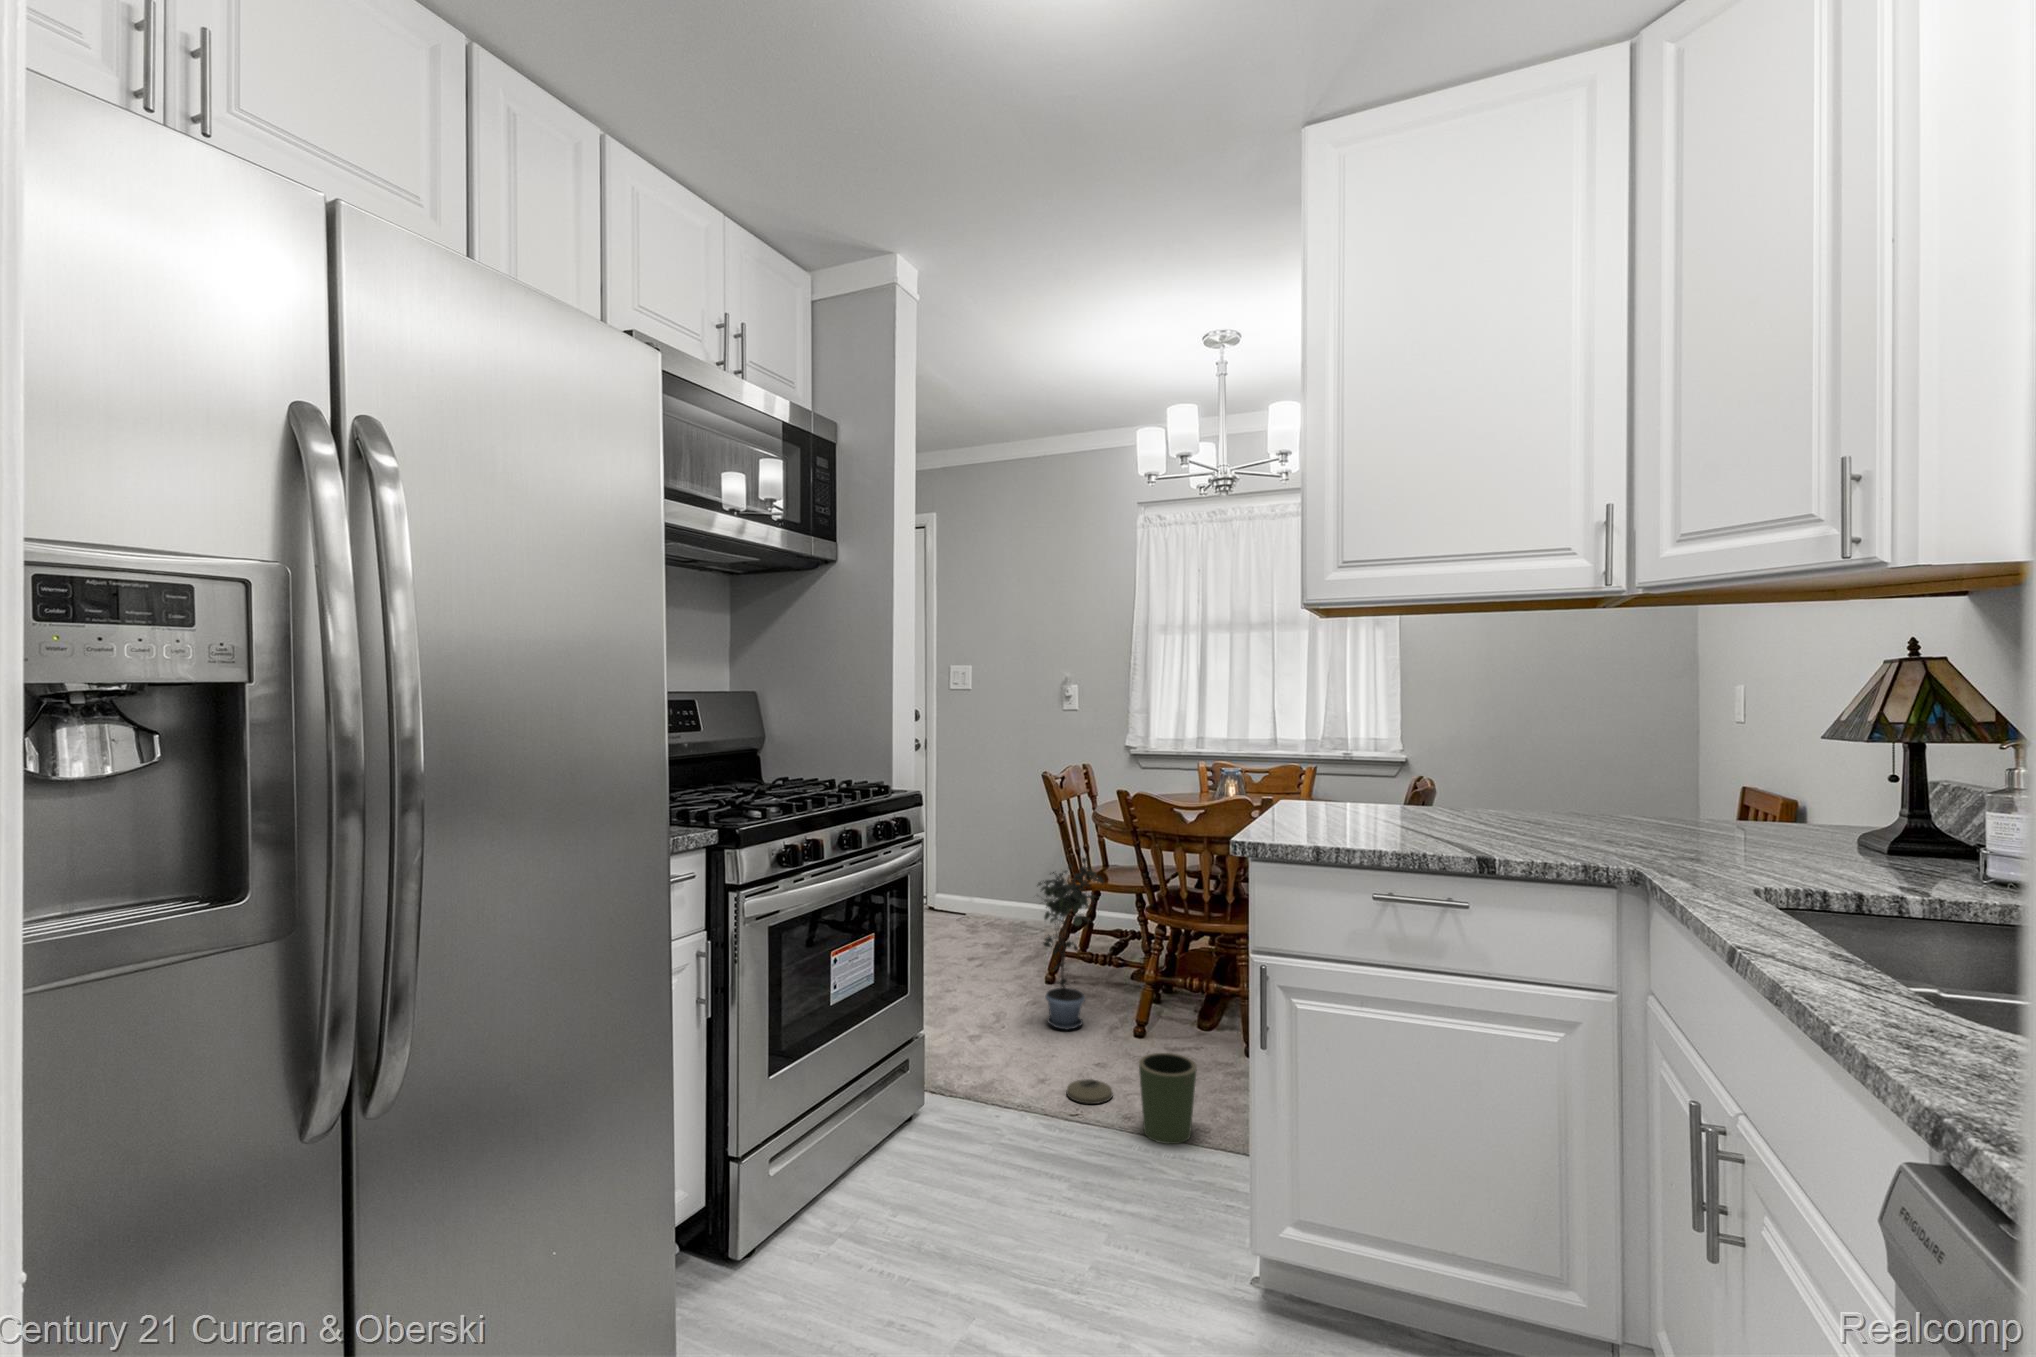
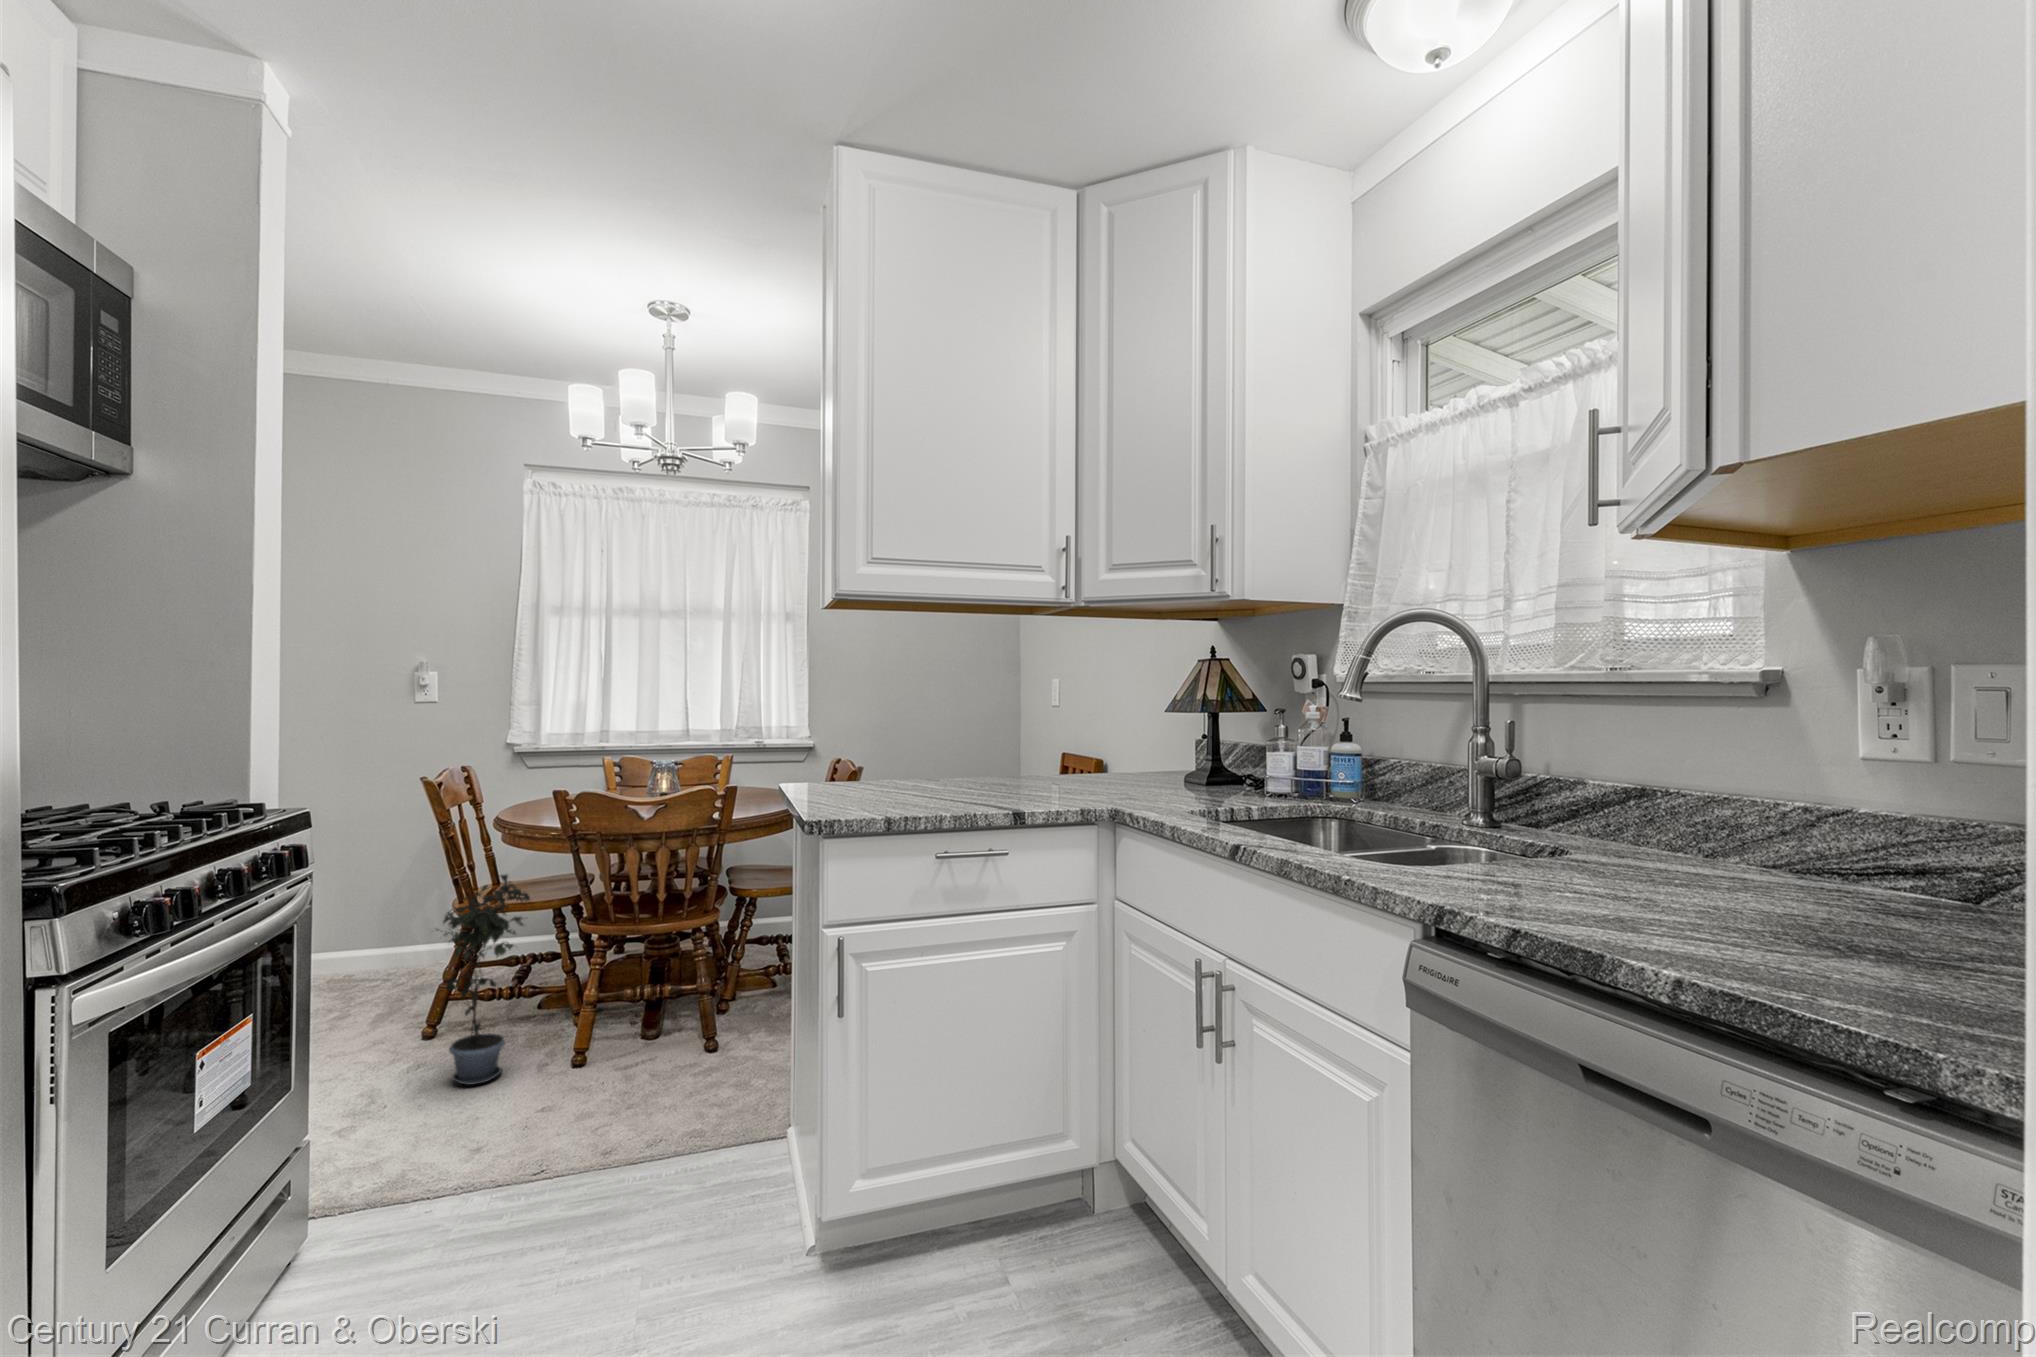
trash can: present [1066,1053,1197,1144] -> none [516,1066,690,1166]

